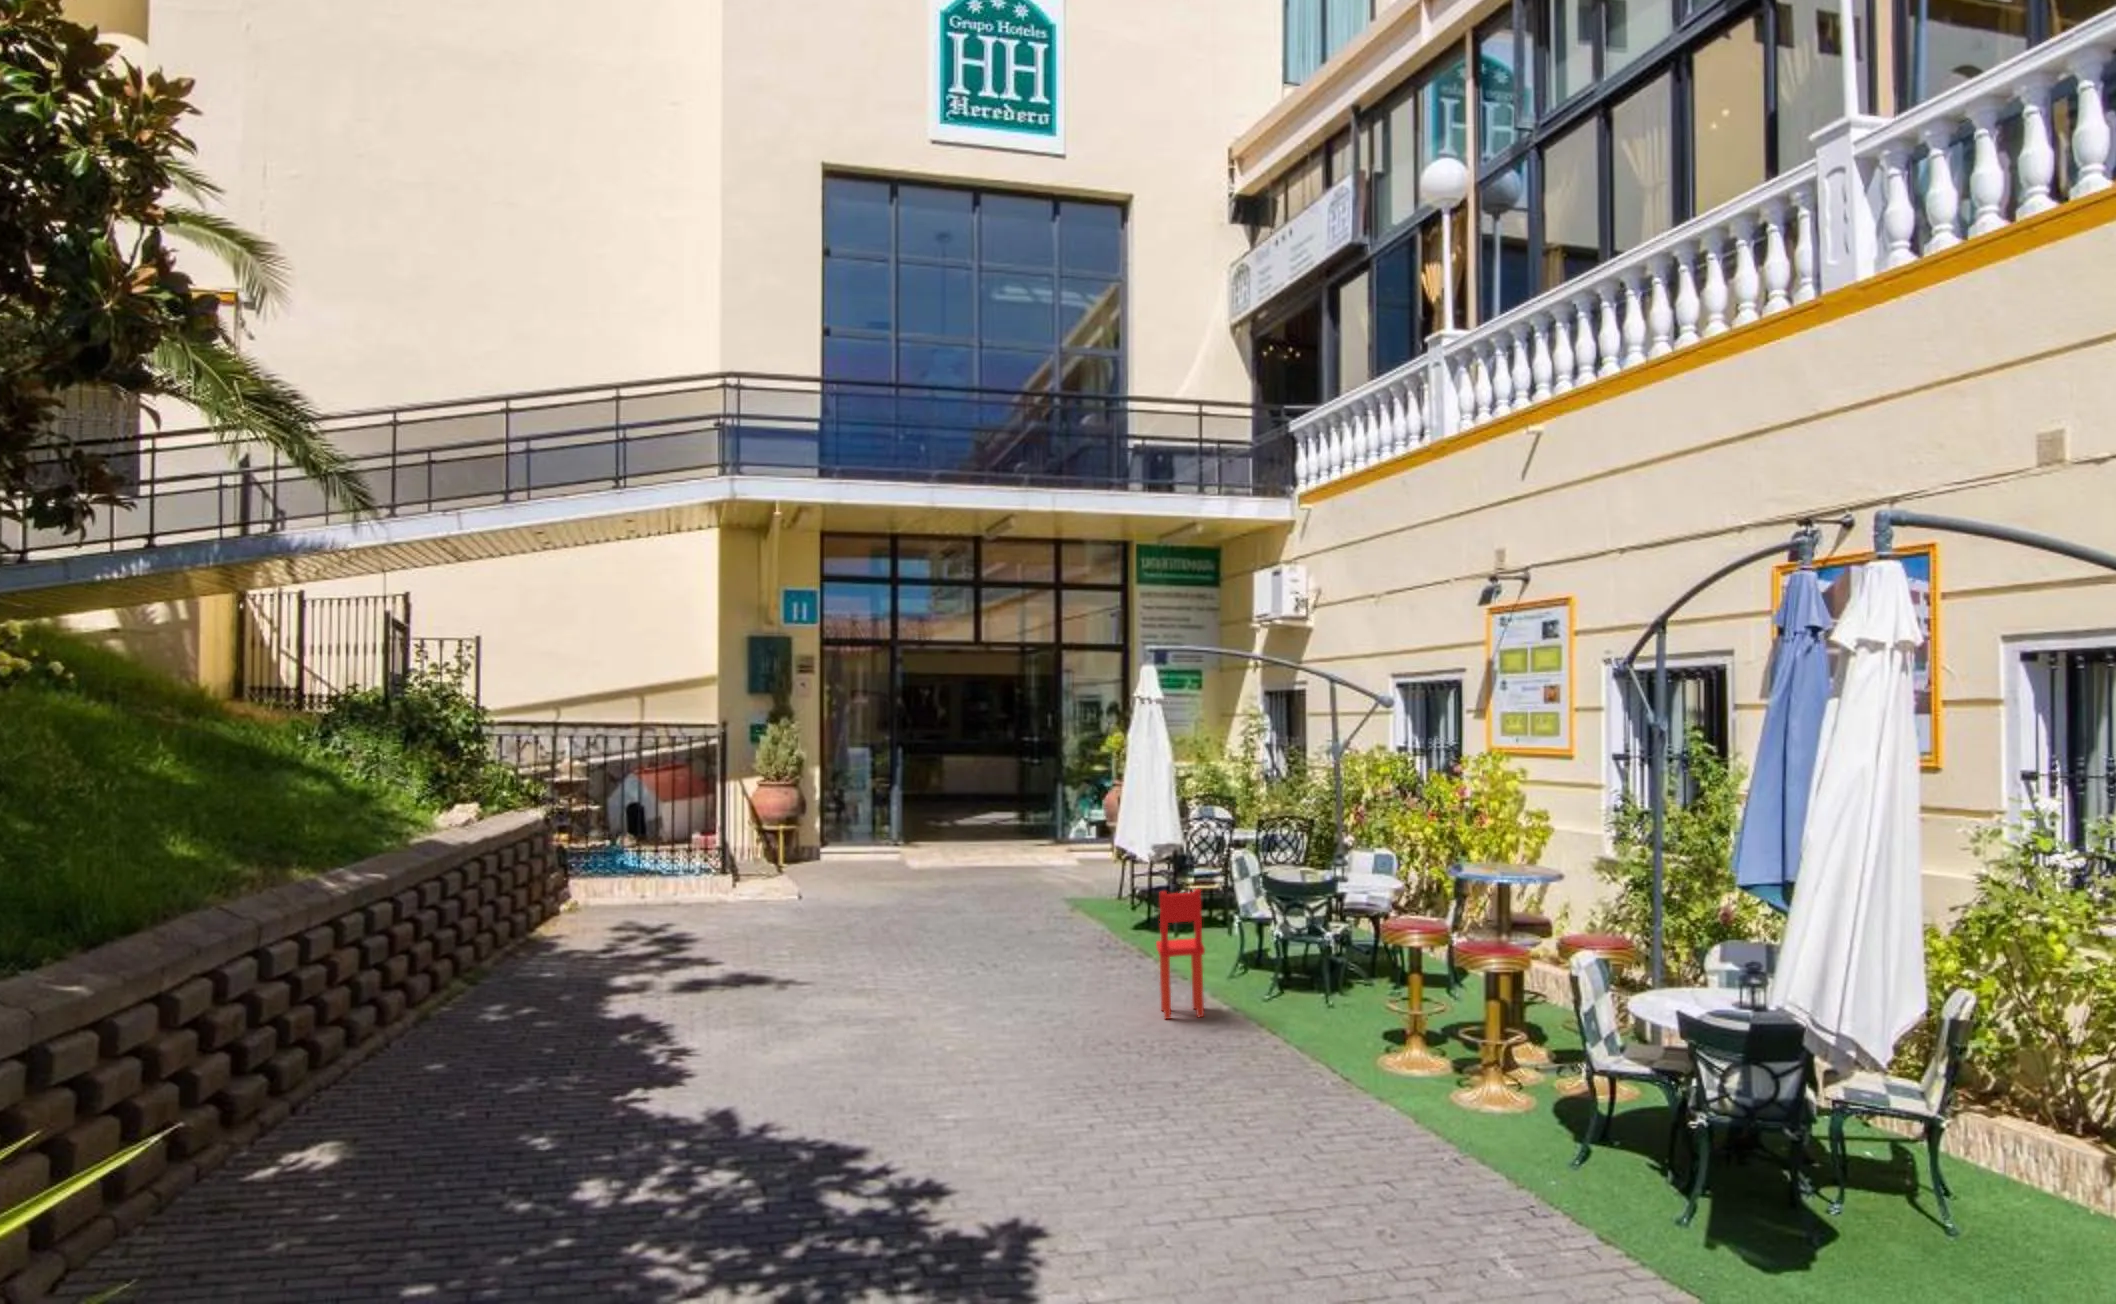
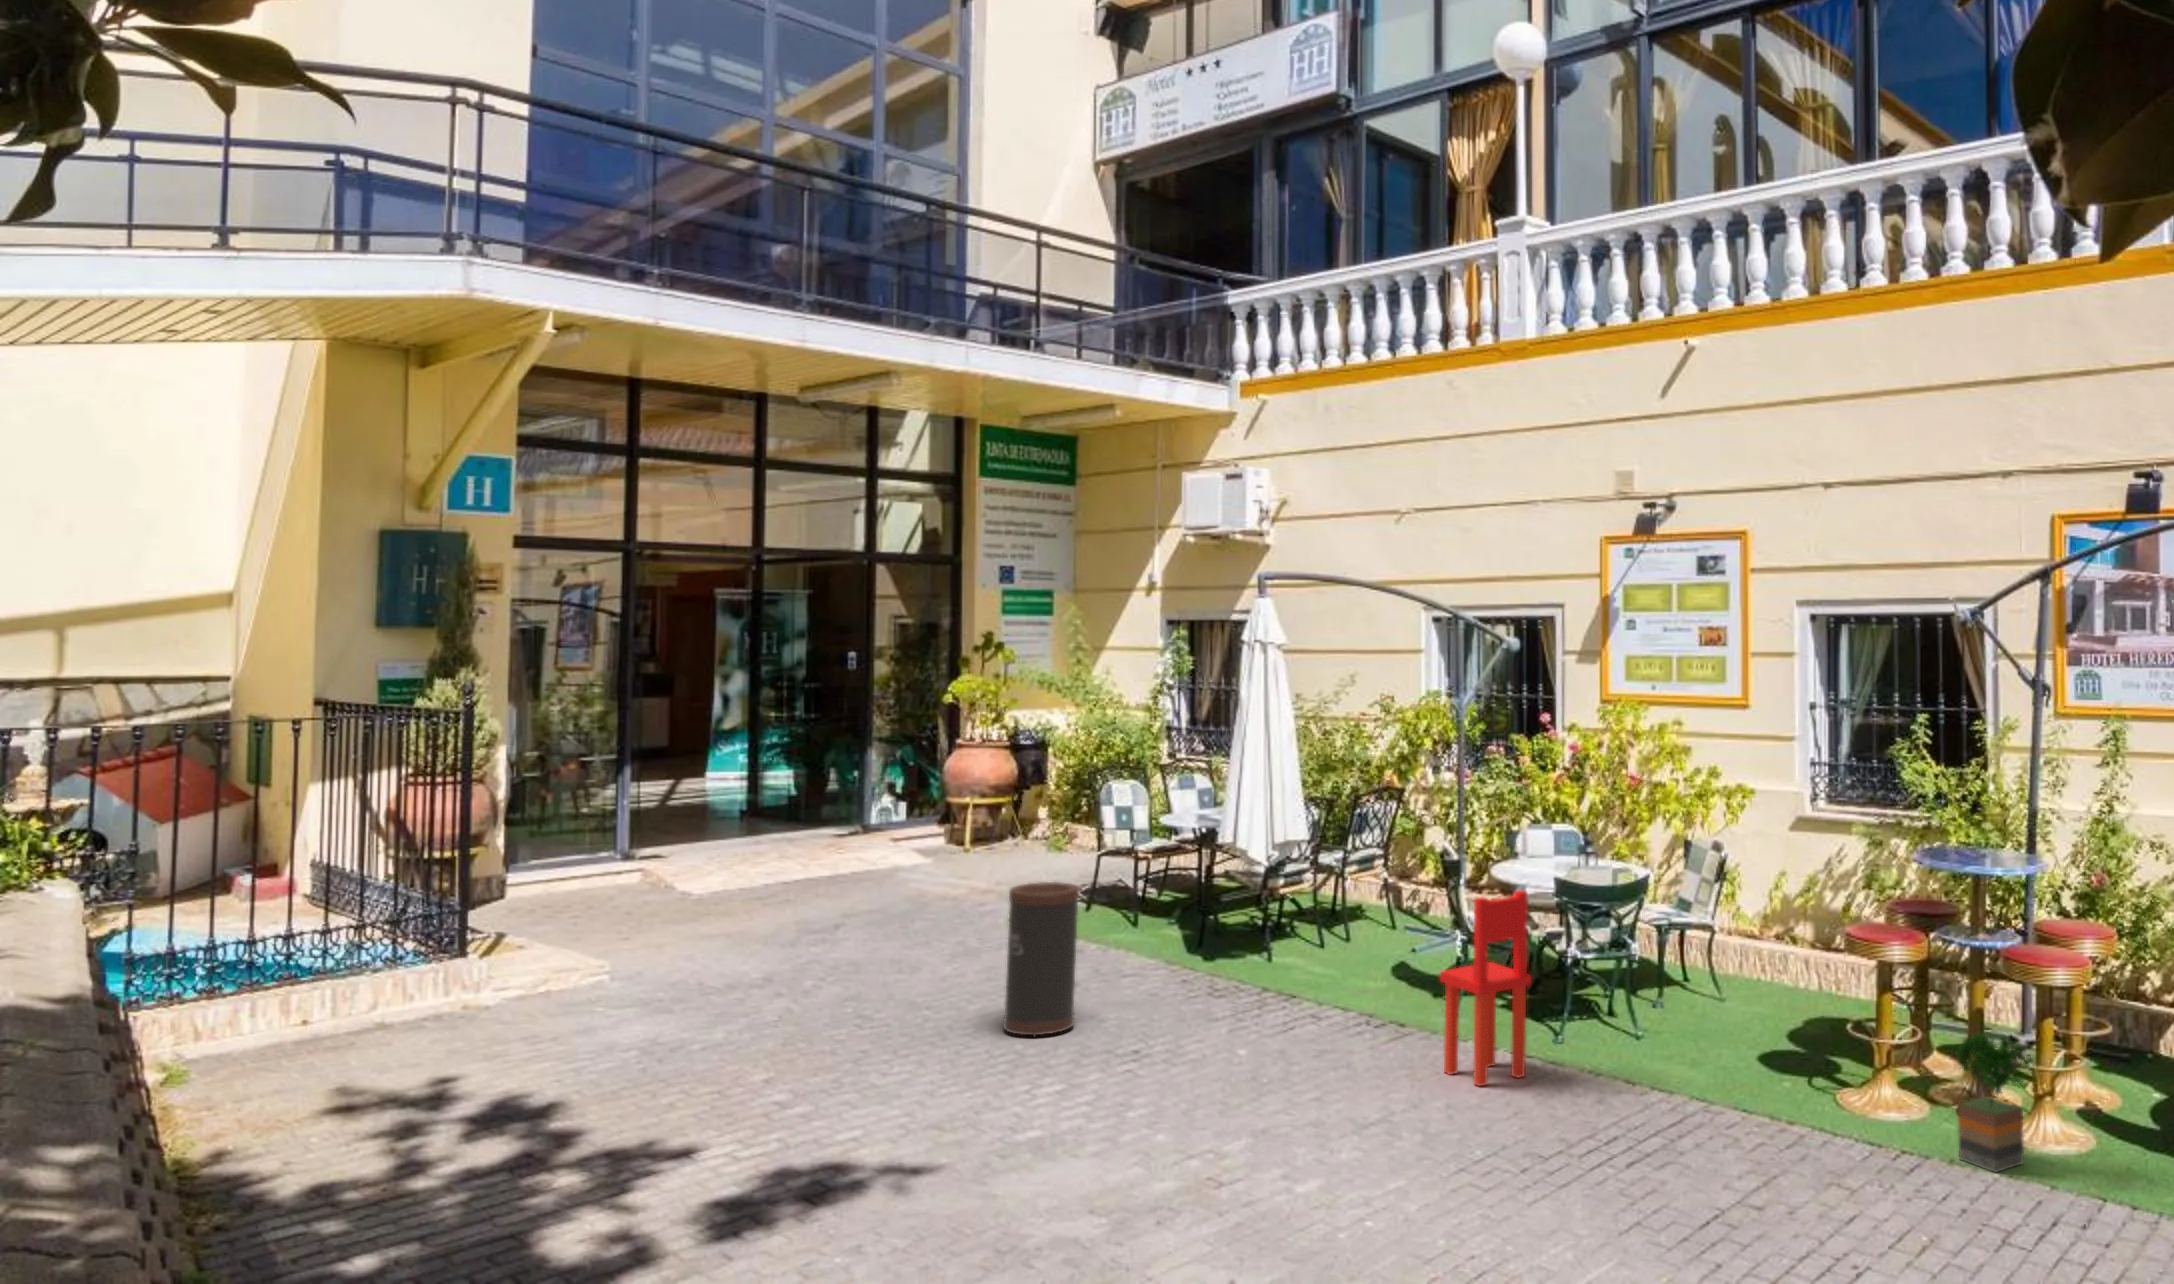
trash can: none [962,870,1006,968] -> present [1004,882,1079,1037]
potted tree: none [1353,1002,1418,1100] -> present [1956,1033,2035,1172]

